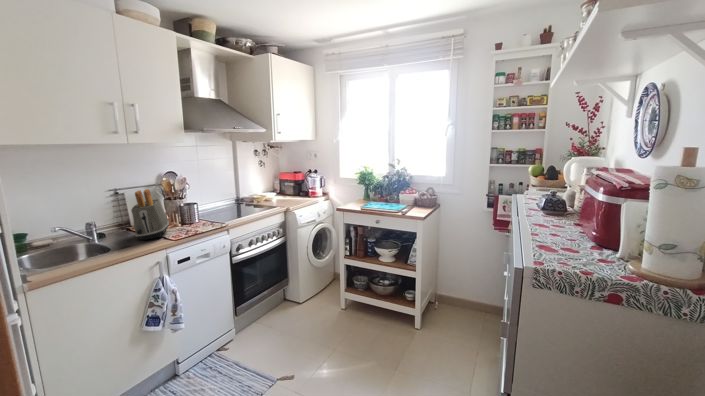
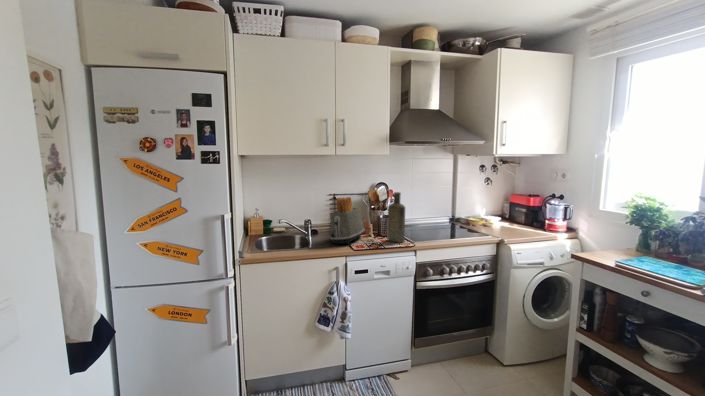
bottle: none [195,179,216,226] -> present [388,192,405,242]

